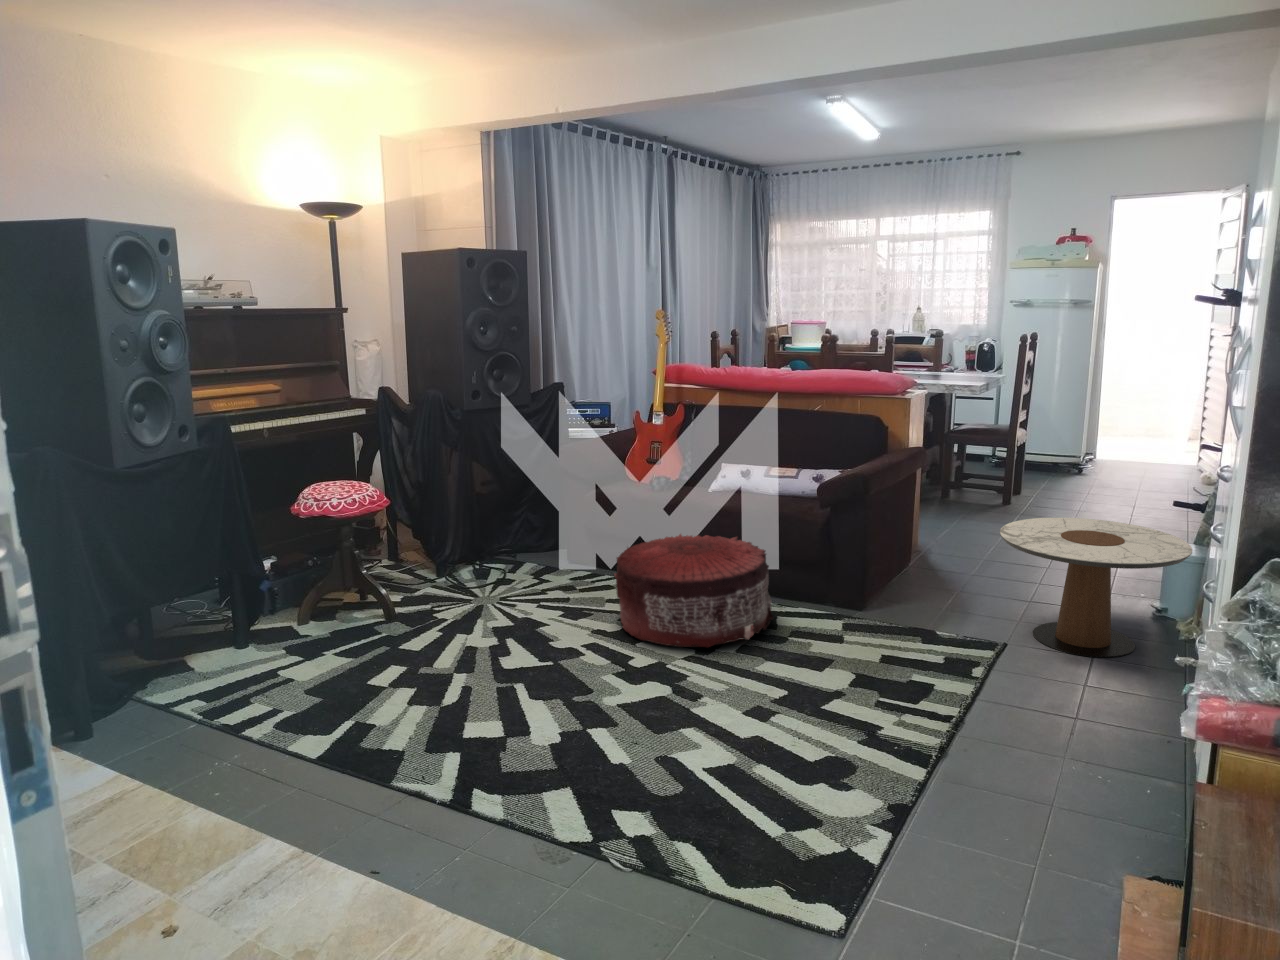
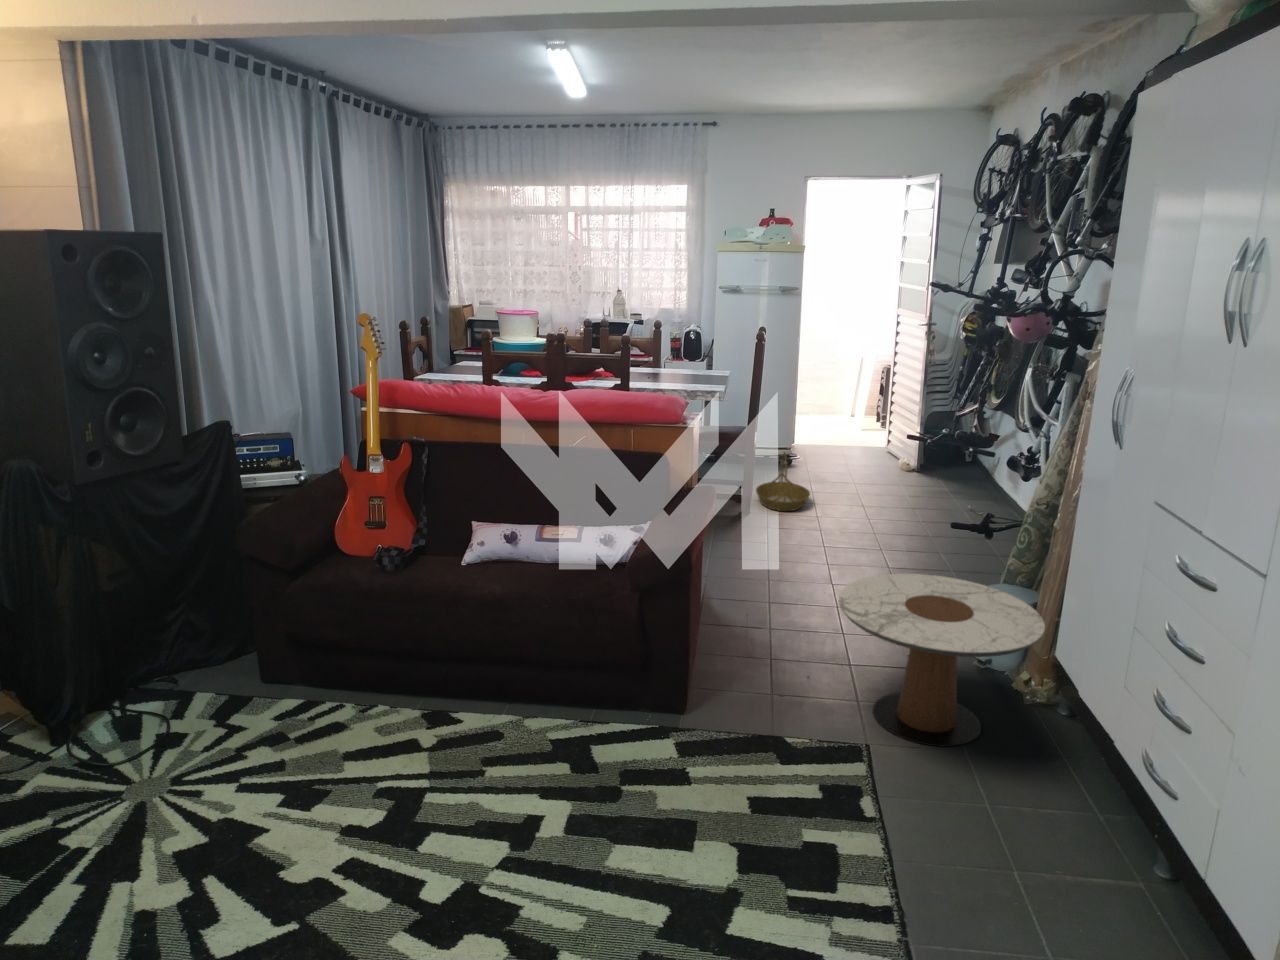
basket: none [1022,449,1079,504] -> present [756,452,810,511]
pouf: present [614,534,774,647] -> none [364,642,591,837]

